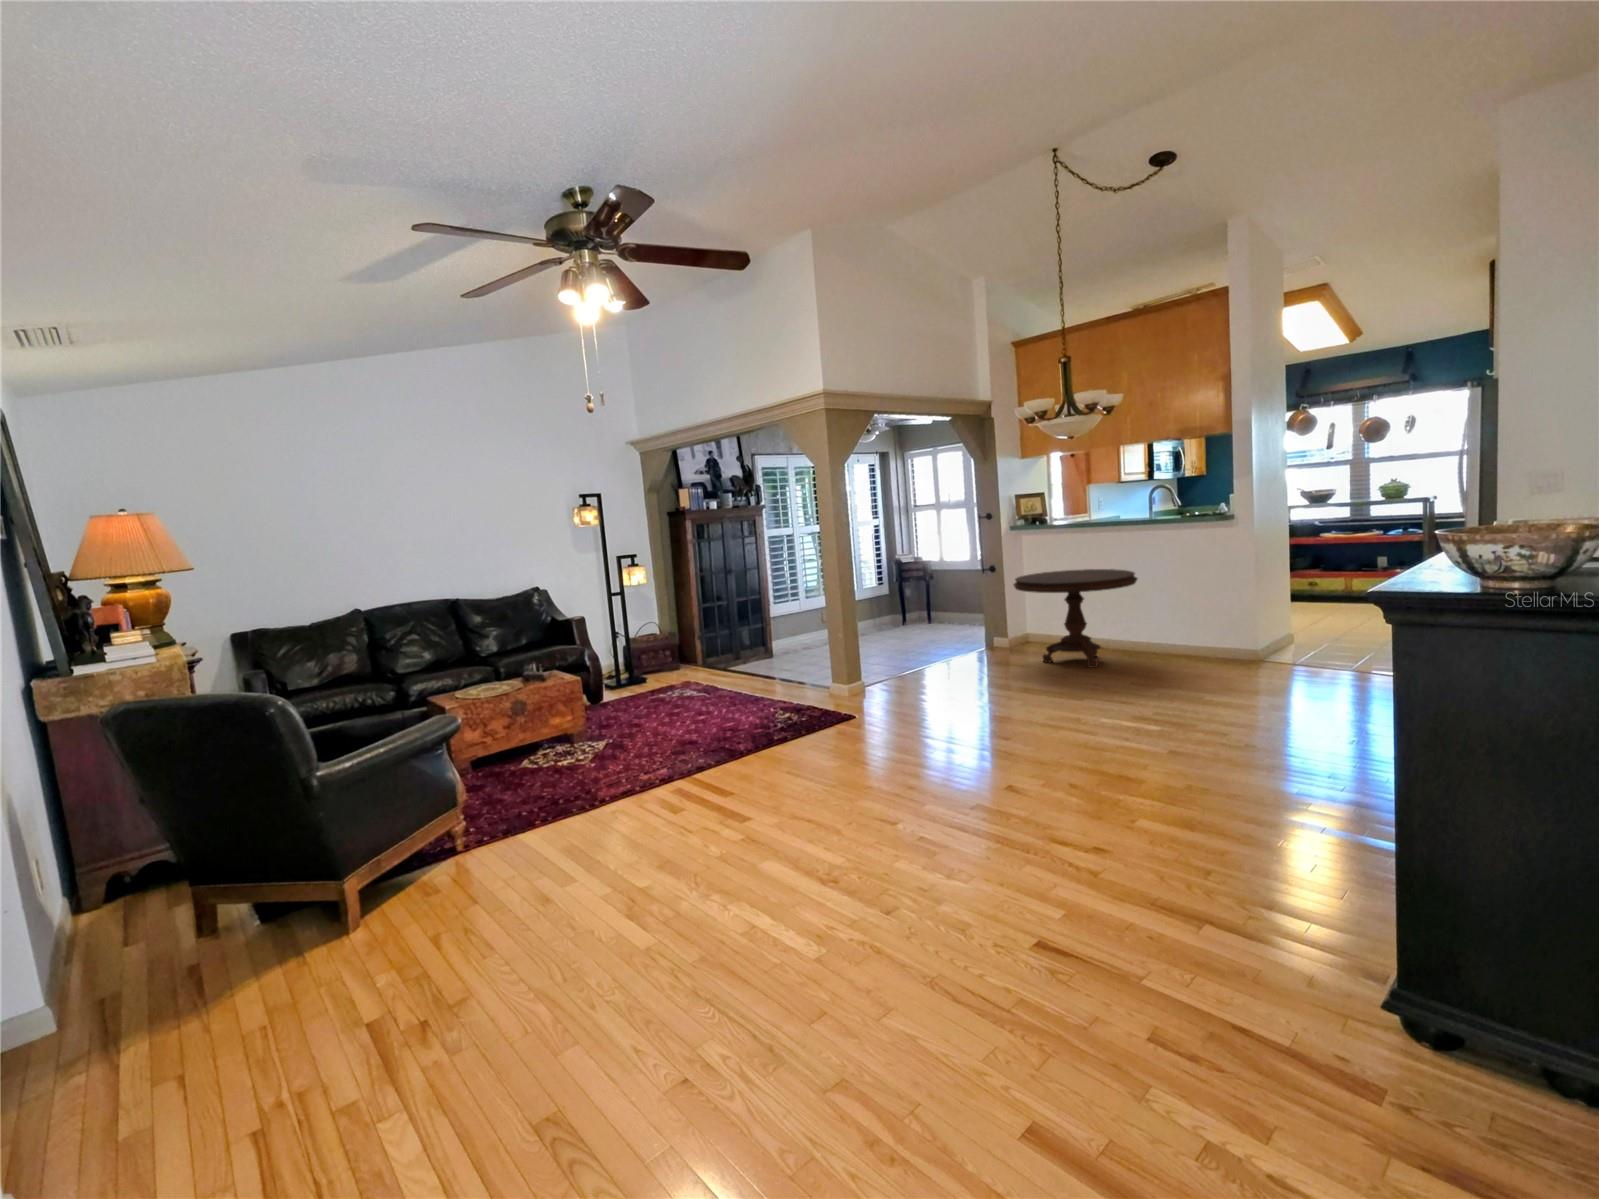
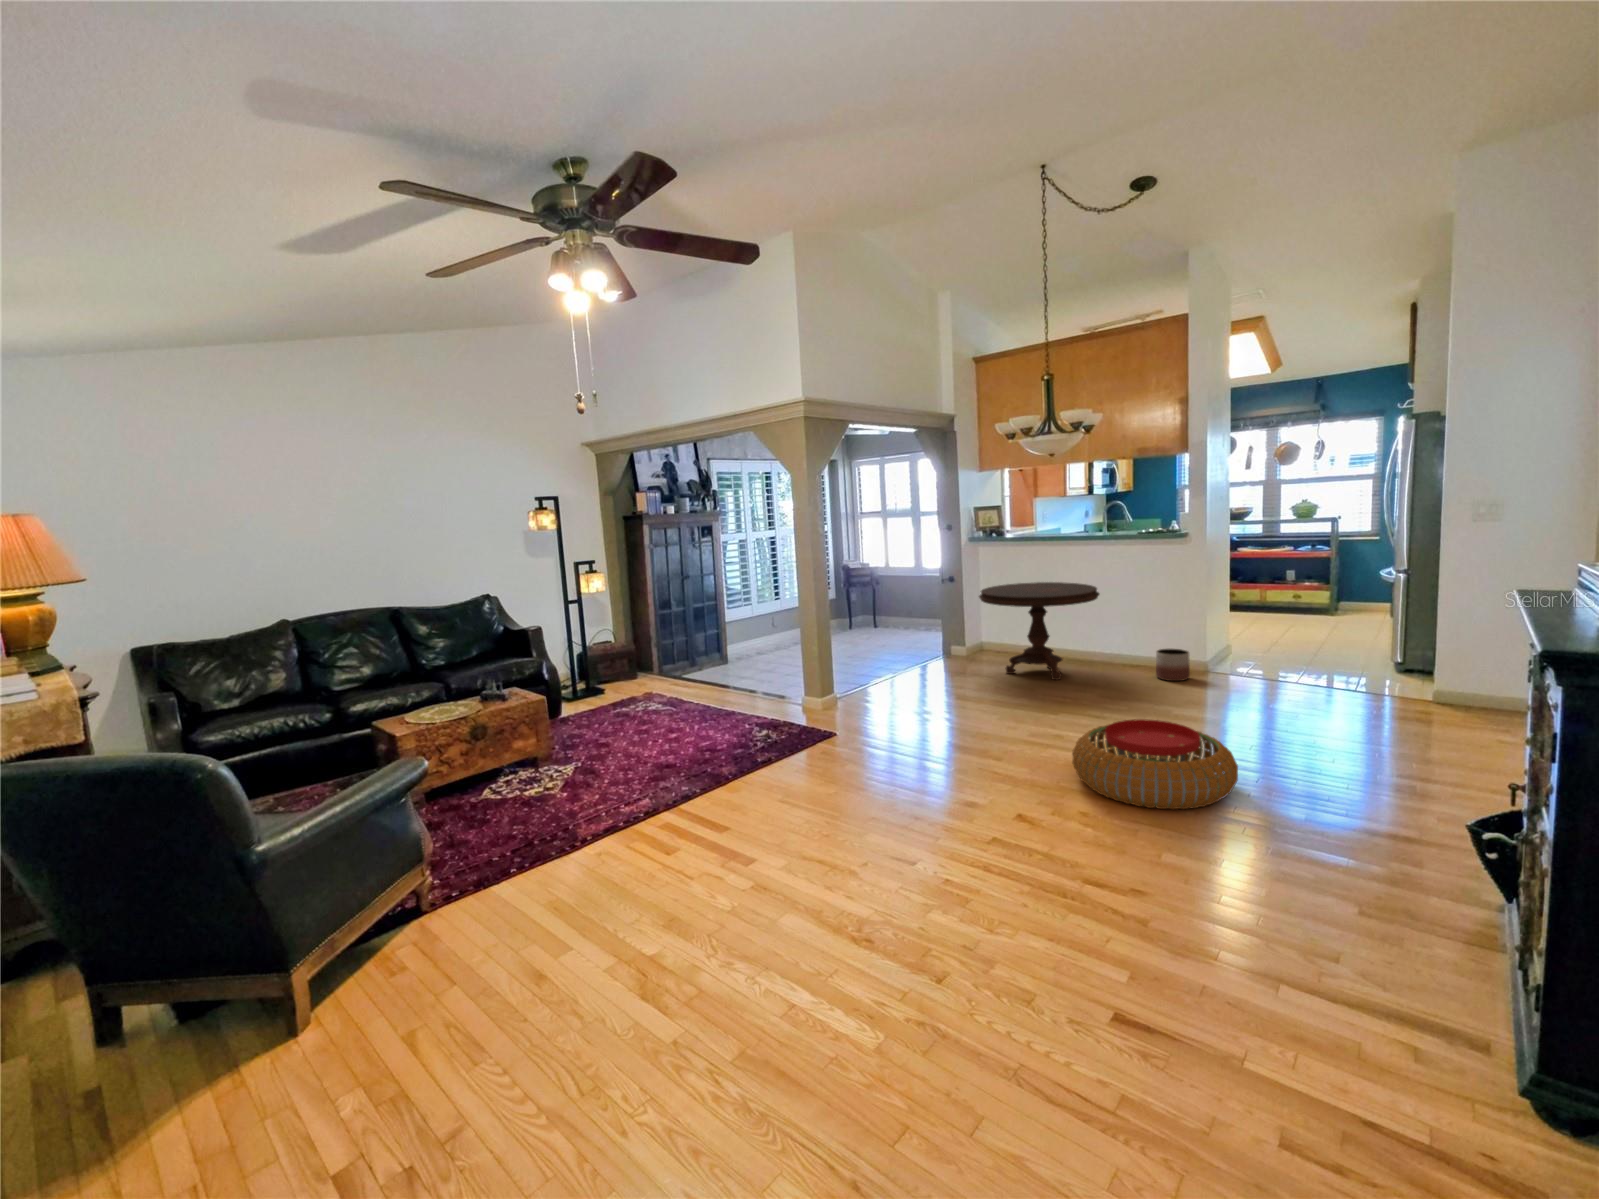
planter: none [1198,635,1233,668] -> present [1156,649,1190,681]
pouf: none [1073,697,1236,782] -> present [1072,719,1238,810]

